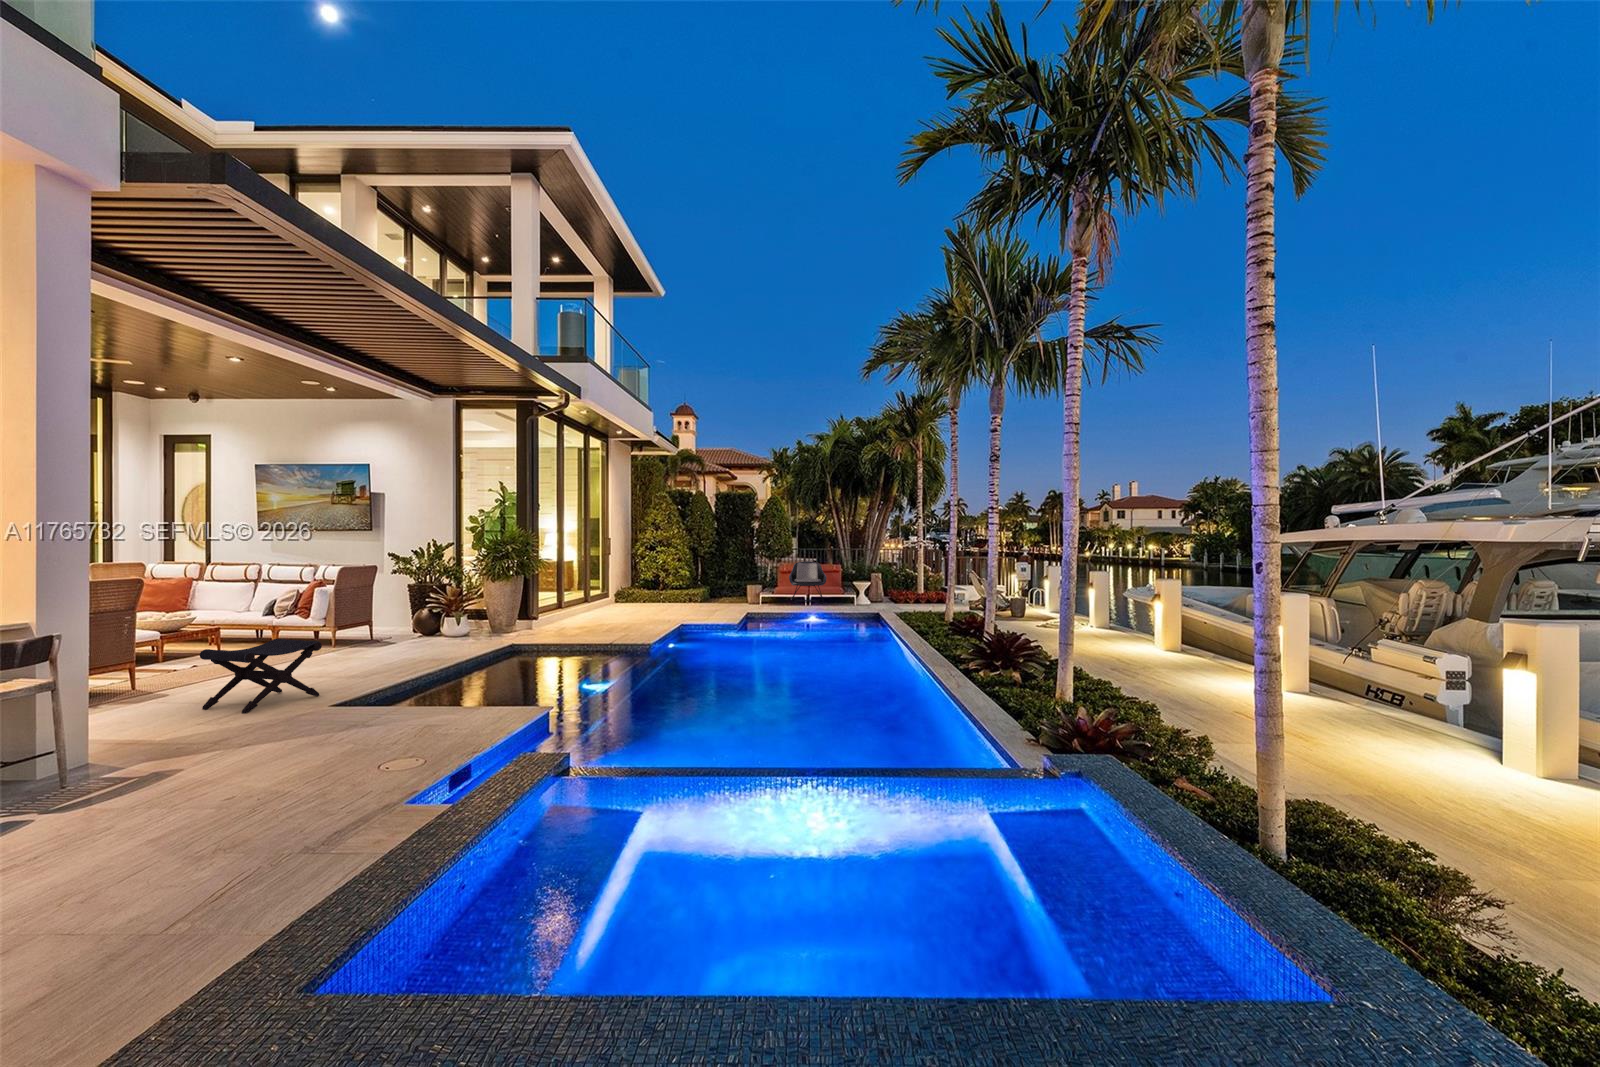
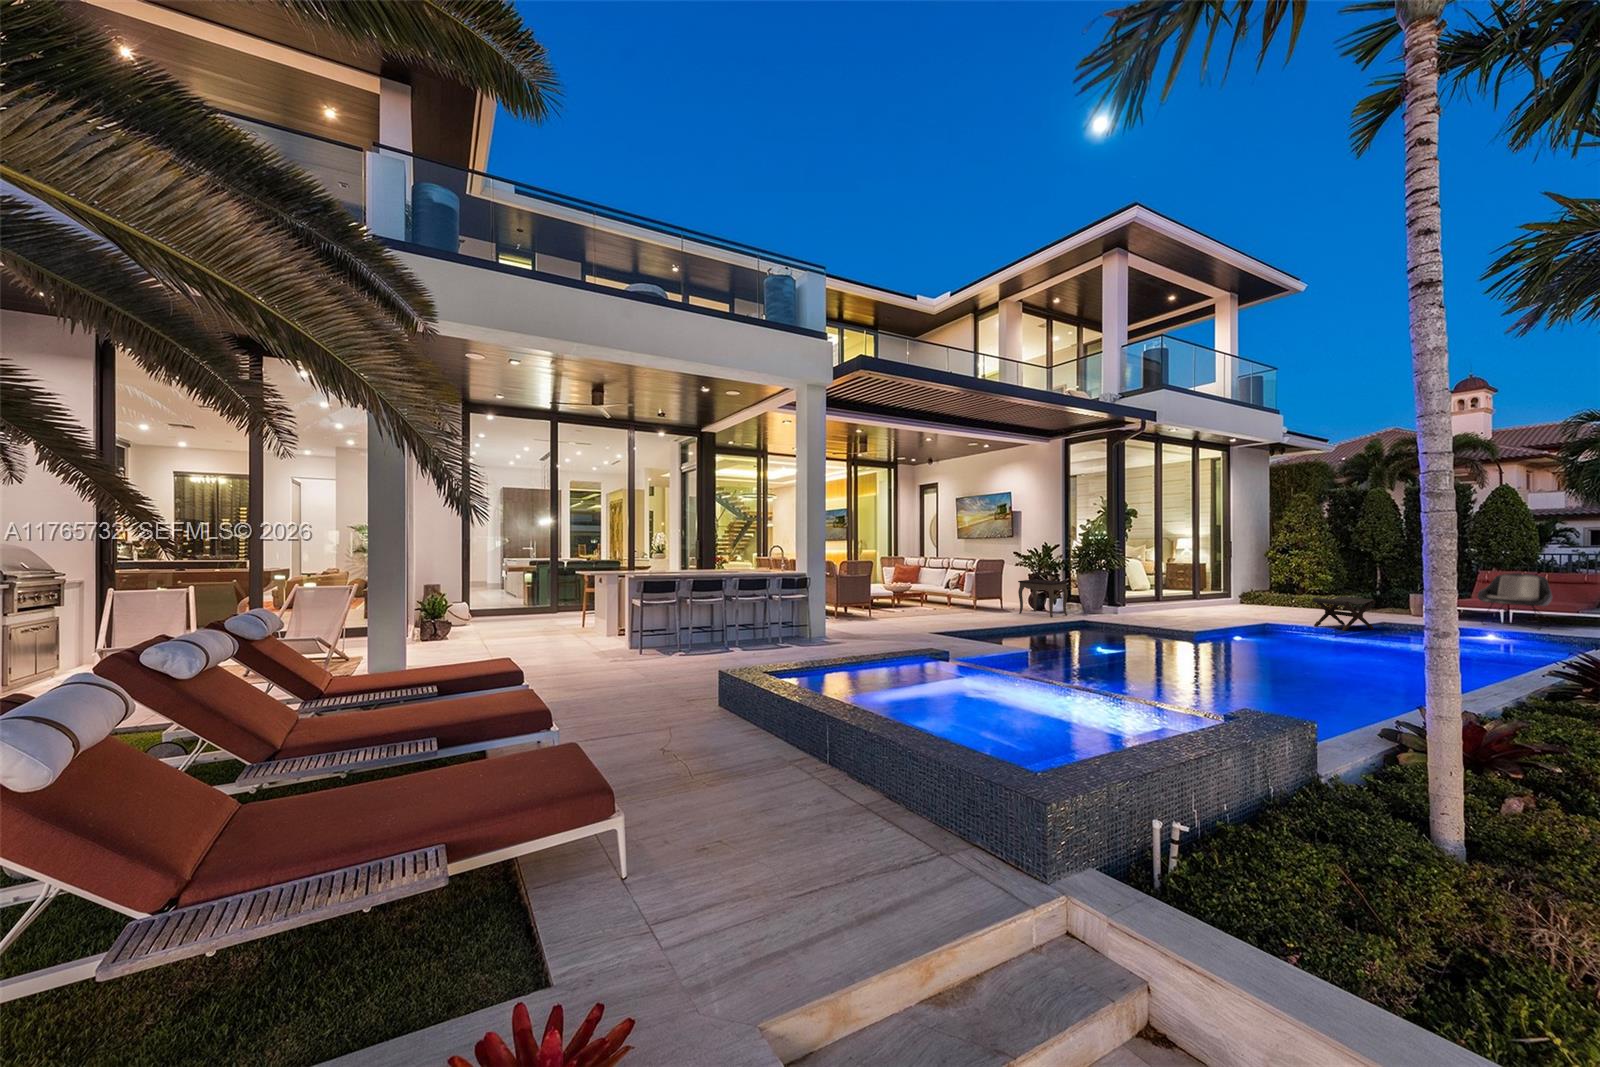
side table: none [405,592,478,645] -> present [1018,579,1068,618]
footstool: present [200,639,322,714] -> present [1313,596,1376,631]

